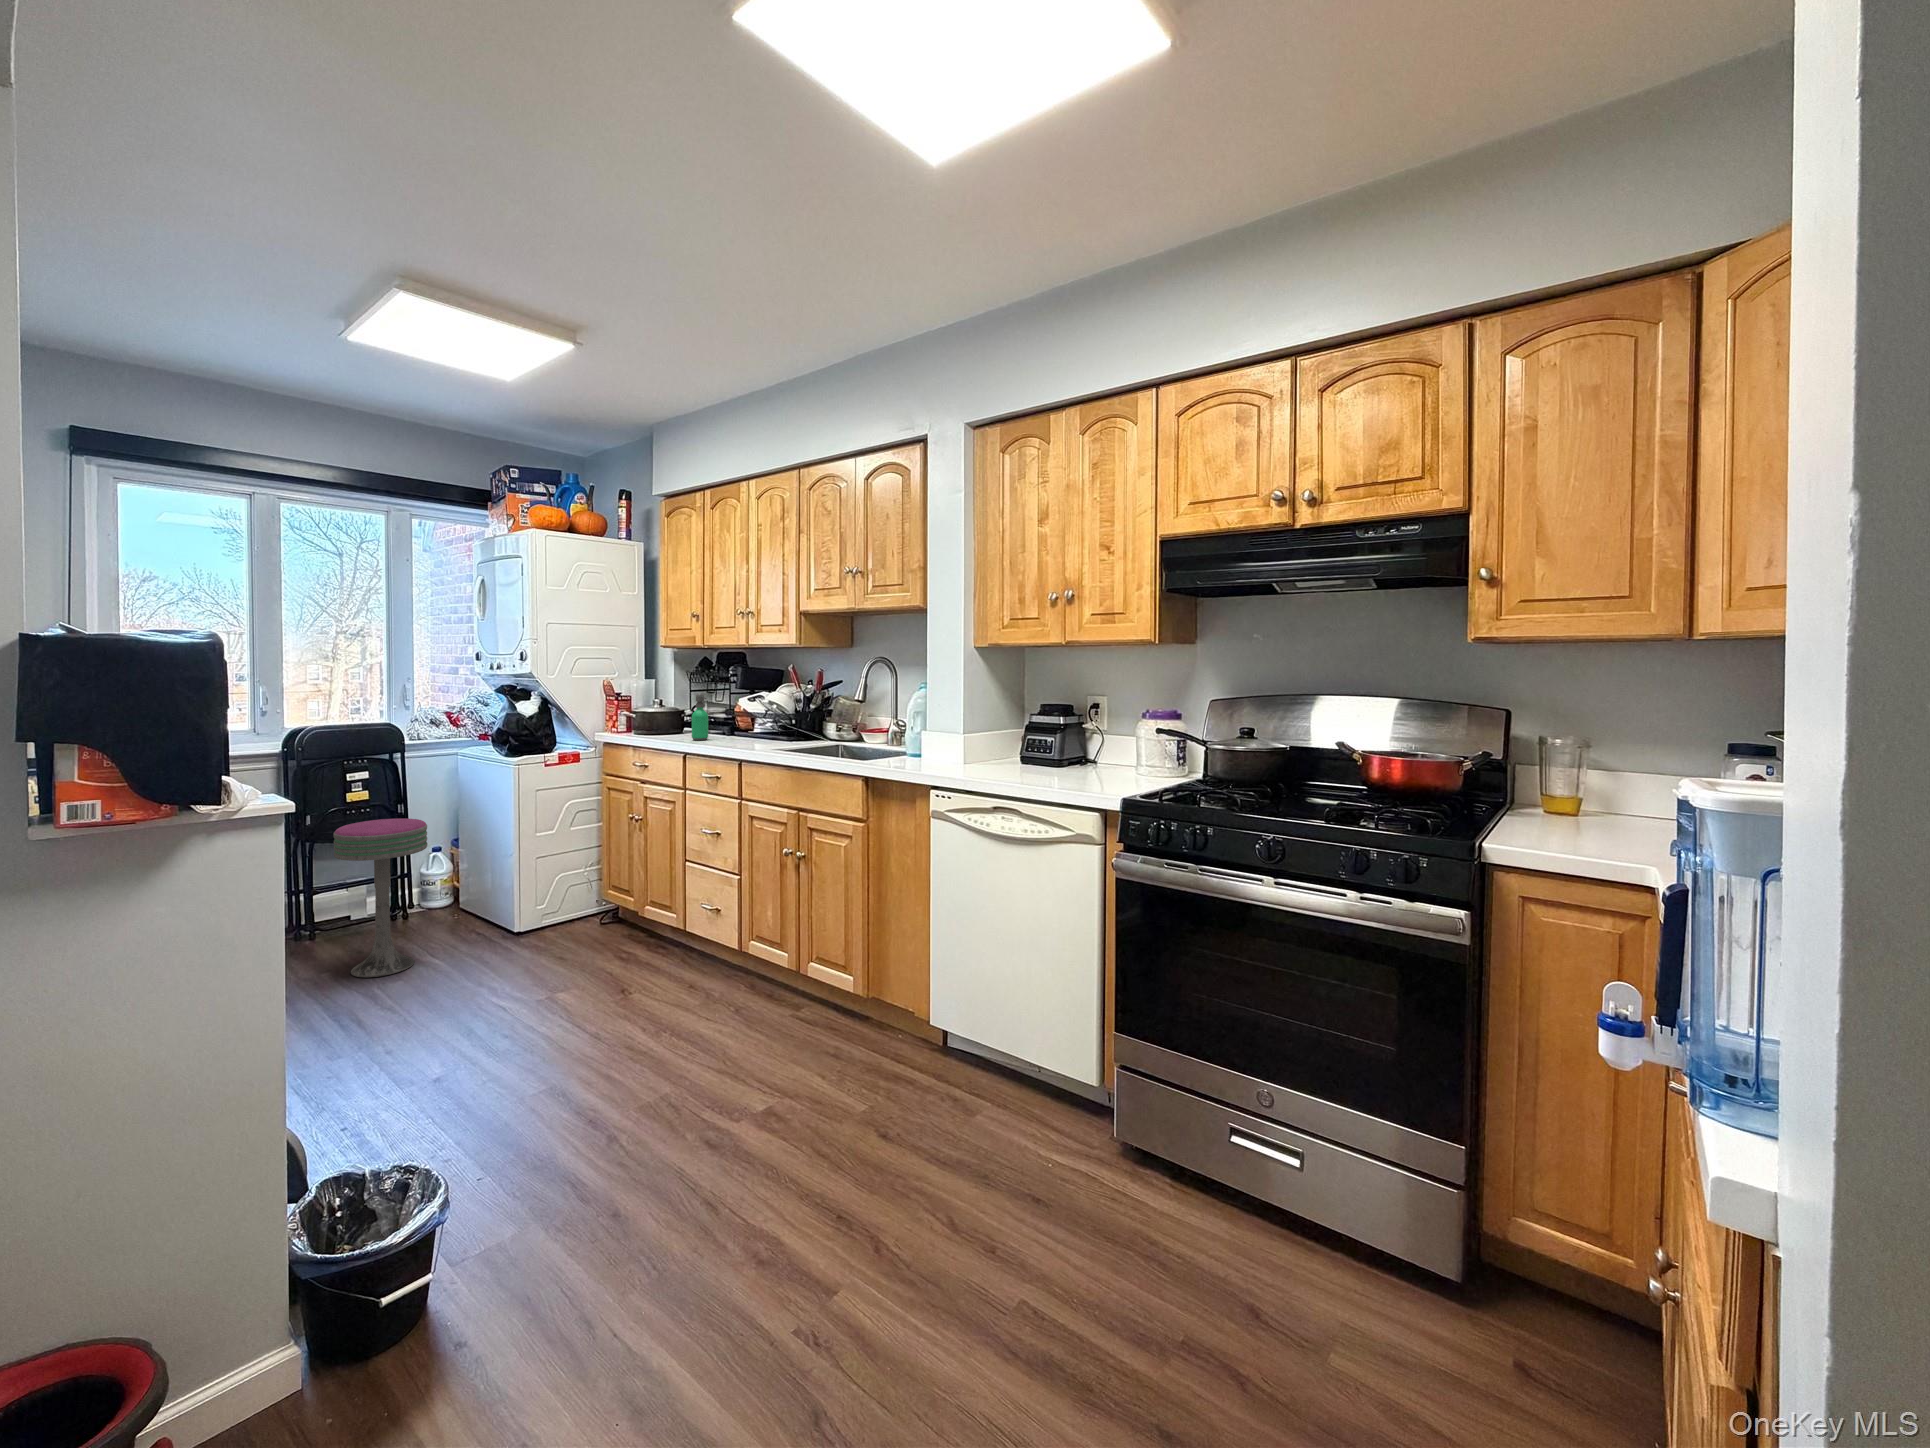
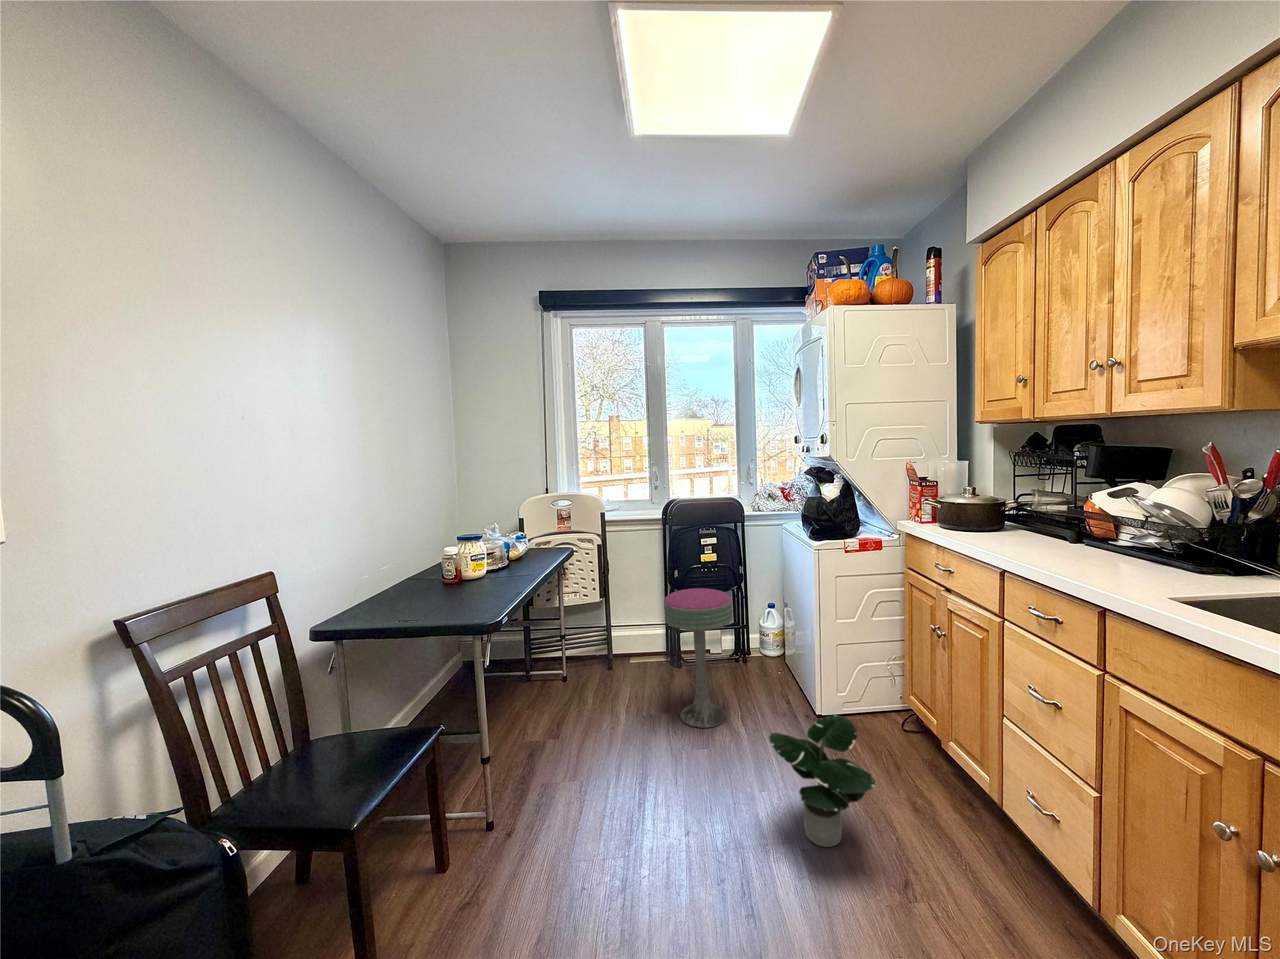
soap dispenser: present [692,693,708,740] -> none [1014,483,1040,546]
potted plant: none [508,892,604,999] -> present [769,715,875,847]

